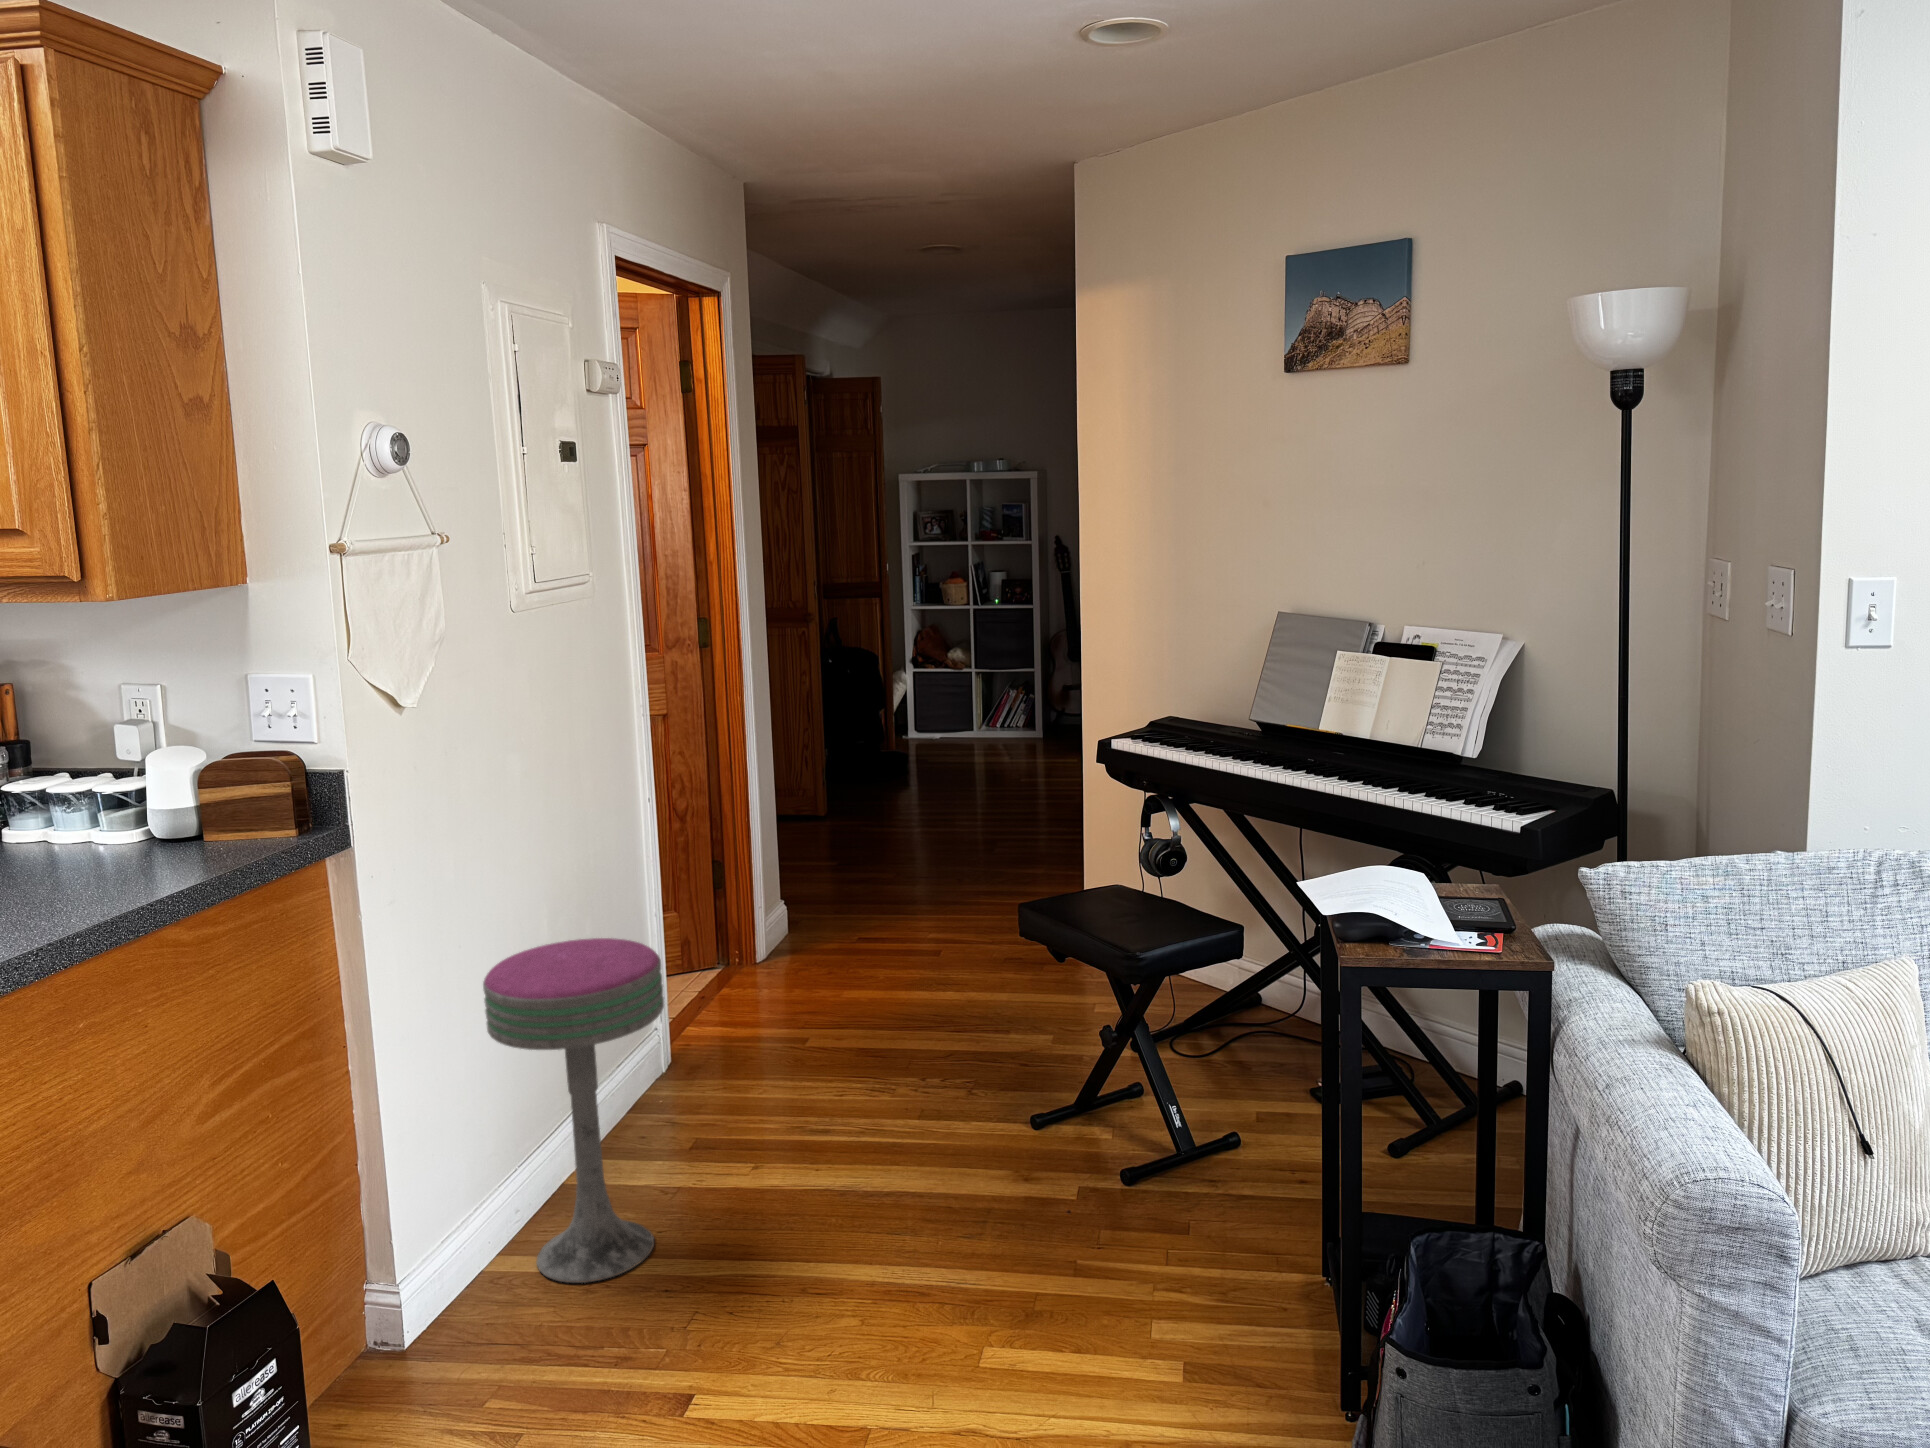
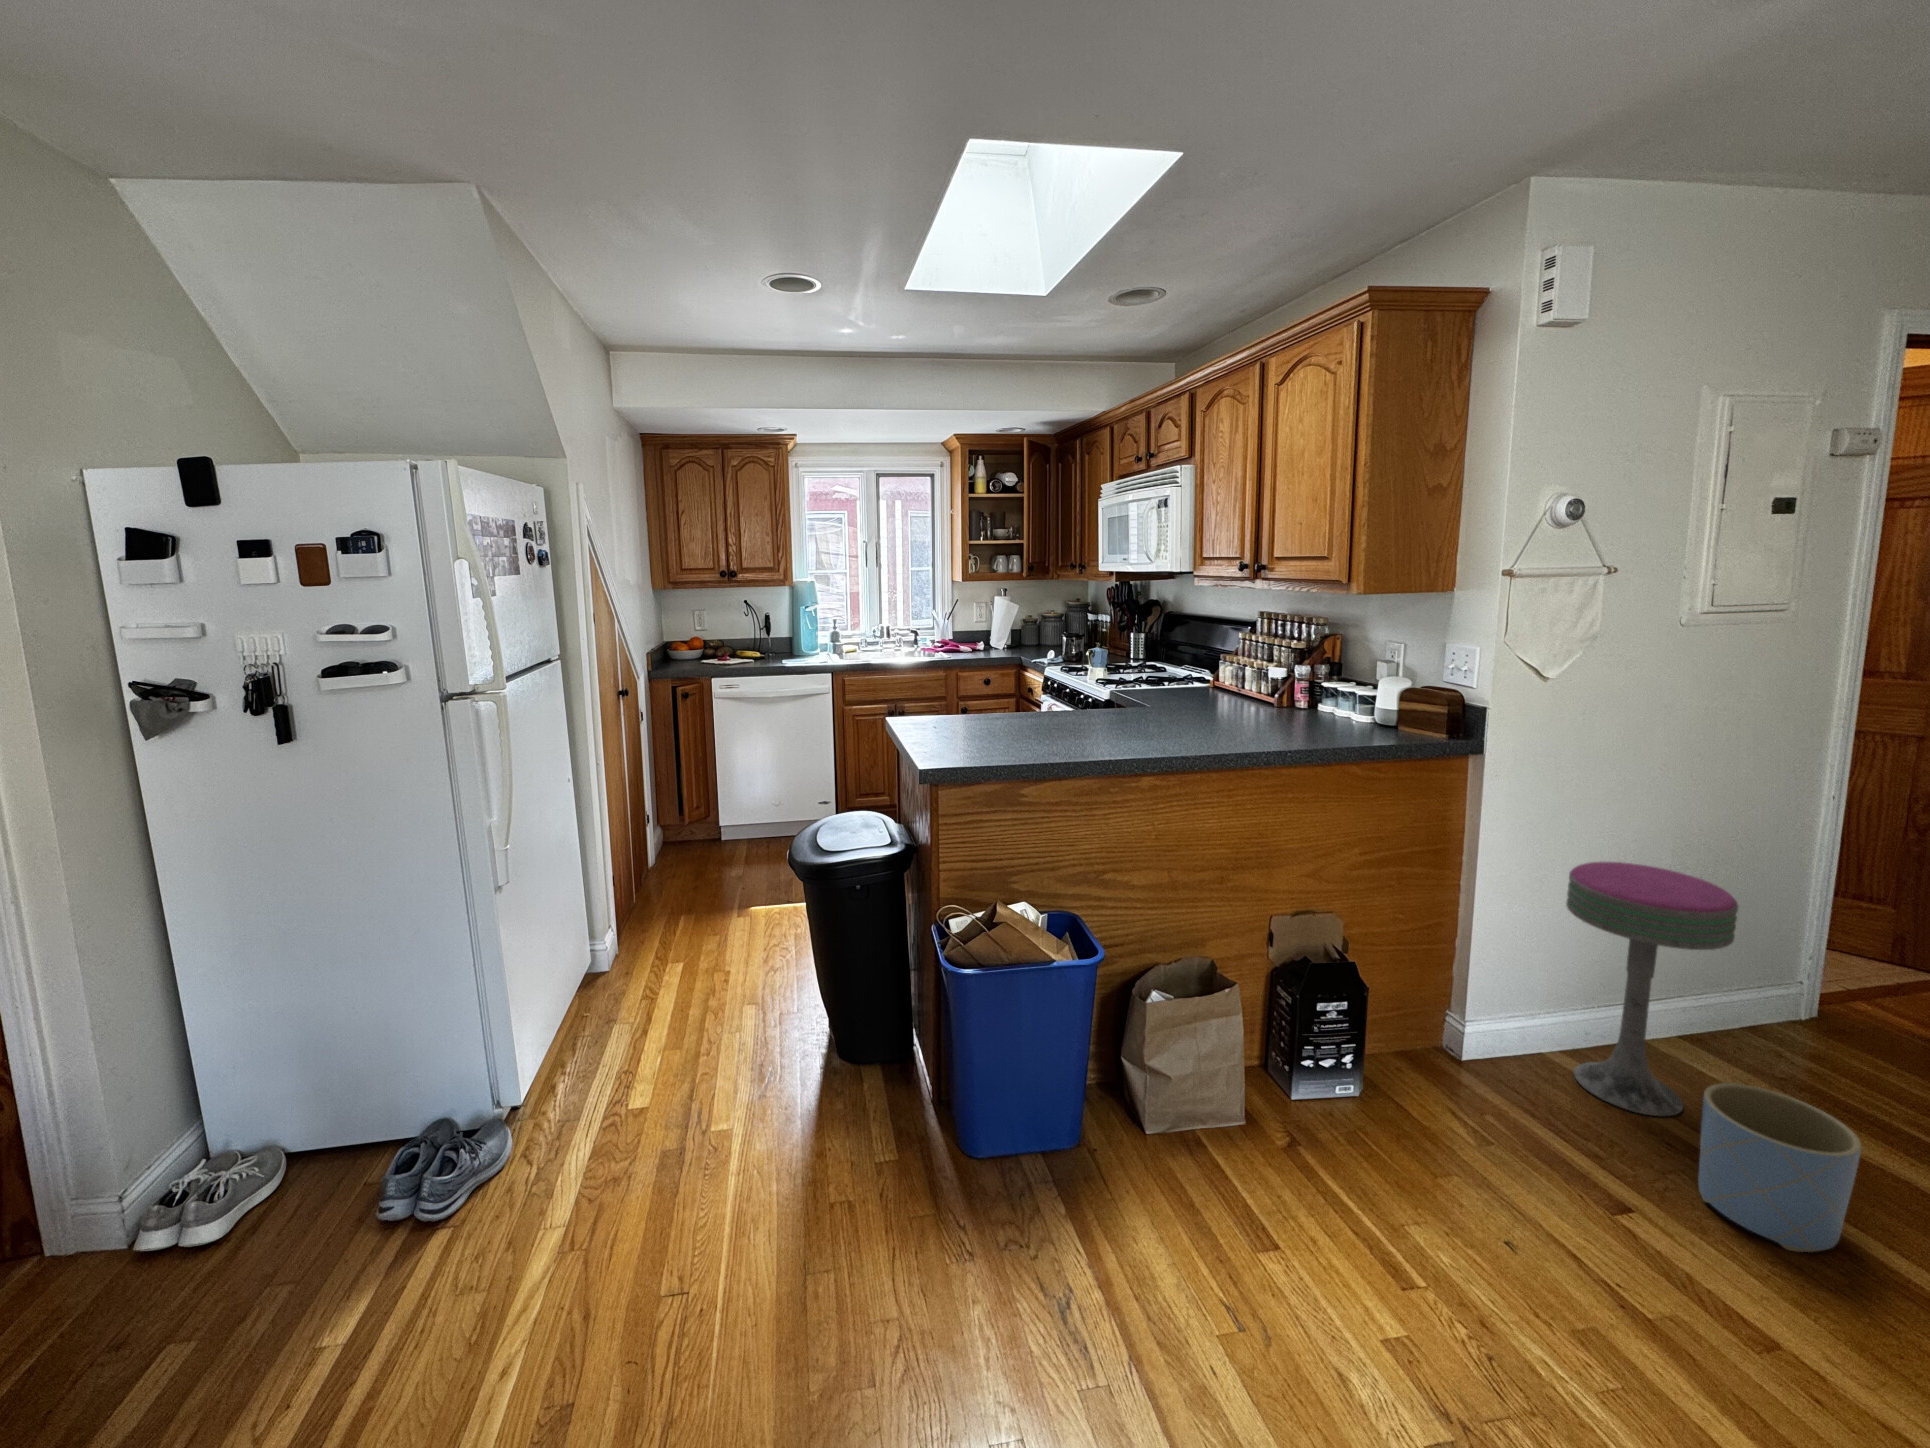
planter: none [704,1151,833,1328] -> present [1698,1083,1861,1252]

